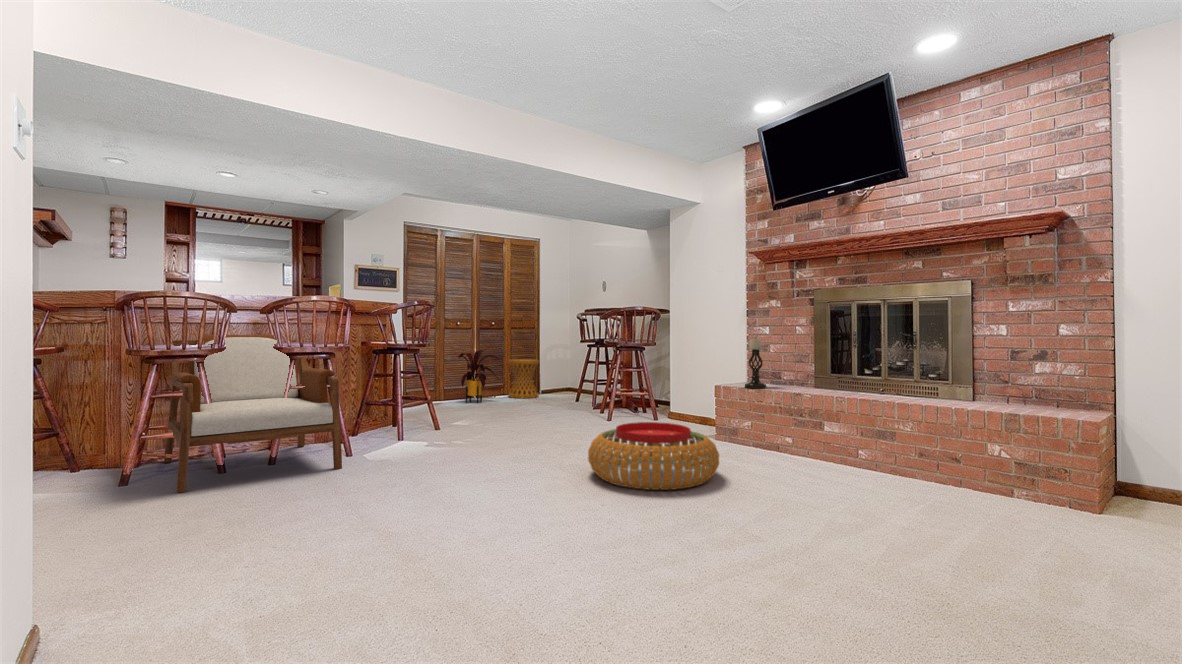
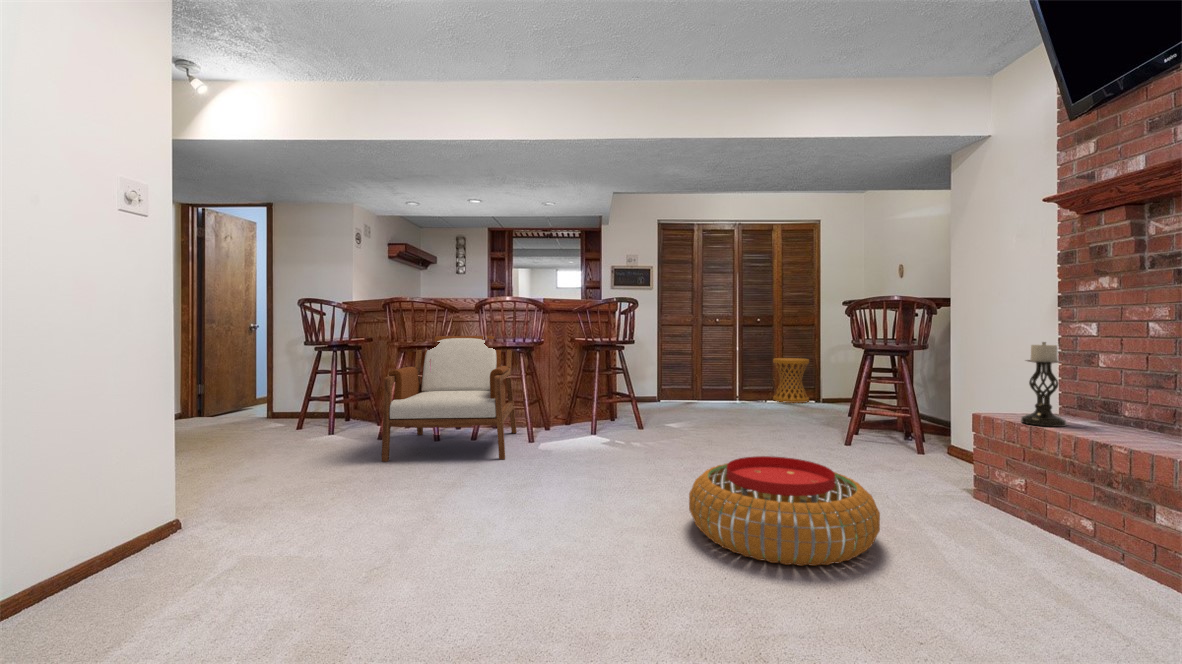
house plant: present [455,350,499,403] -> none [701,348,752,404]

